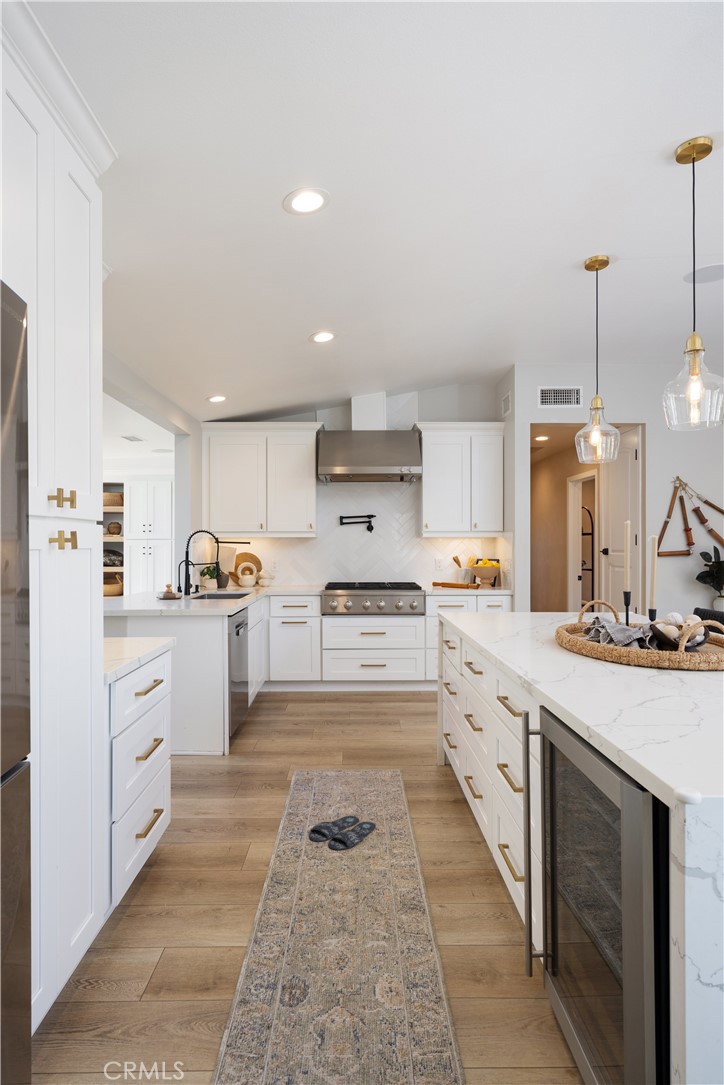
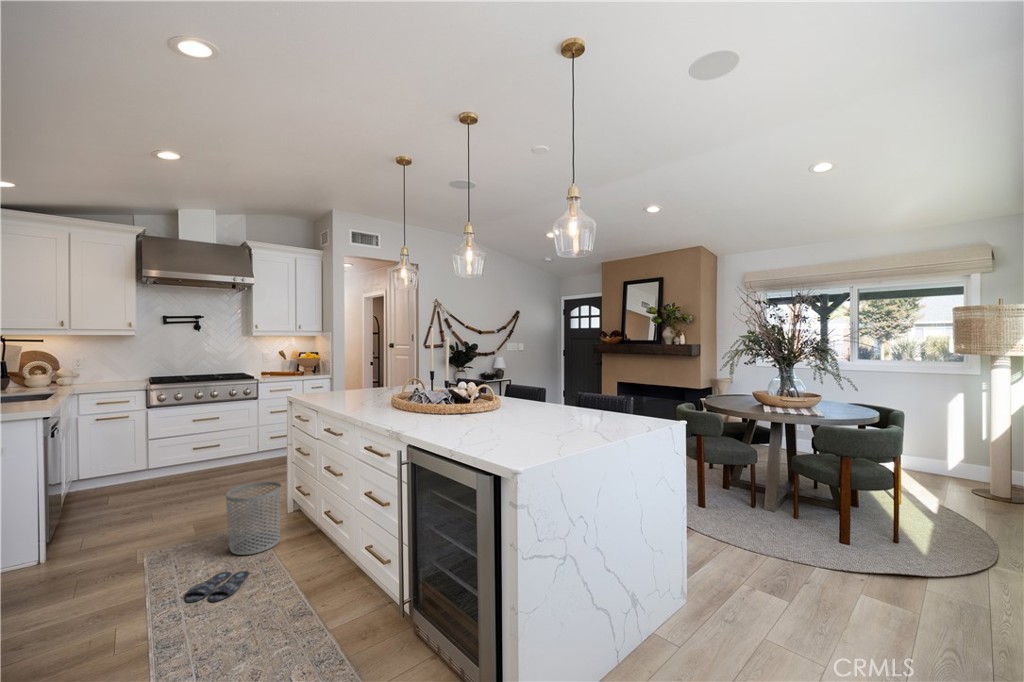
waste bin: none [363,716,422,804] -> present [226,482,281,555]

